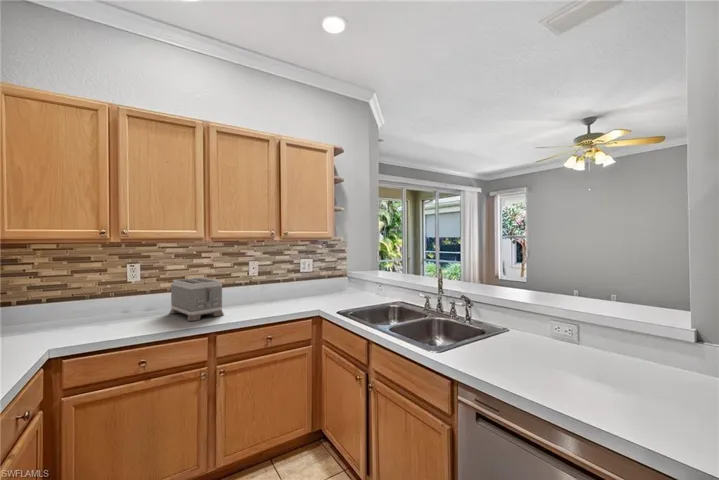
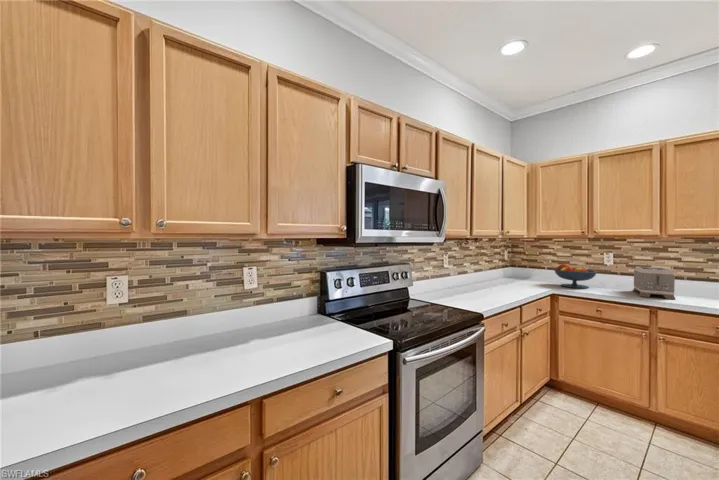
fruit bowl: none [41,291,124,334] -> present [554,264,597,288]

